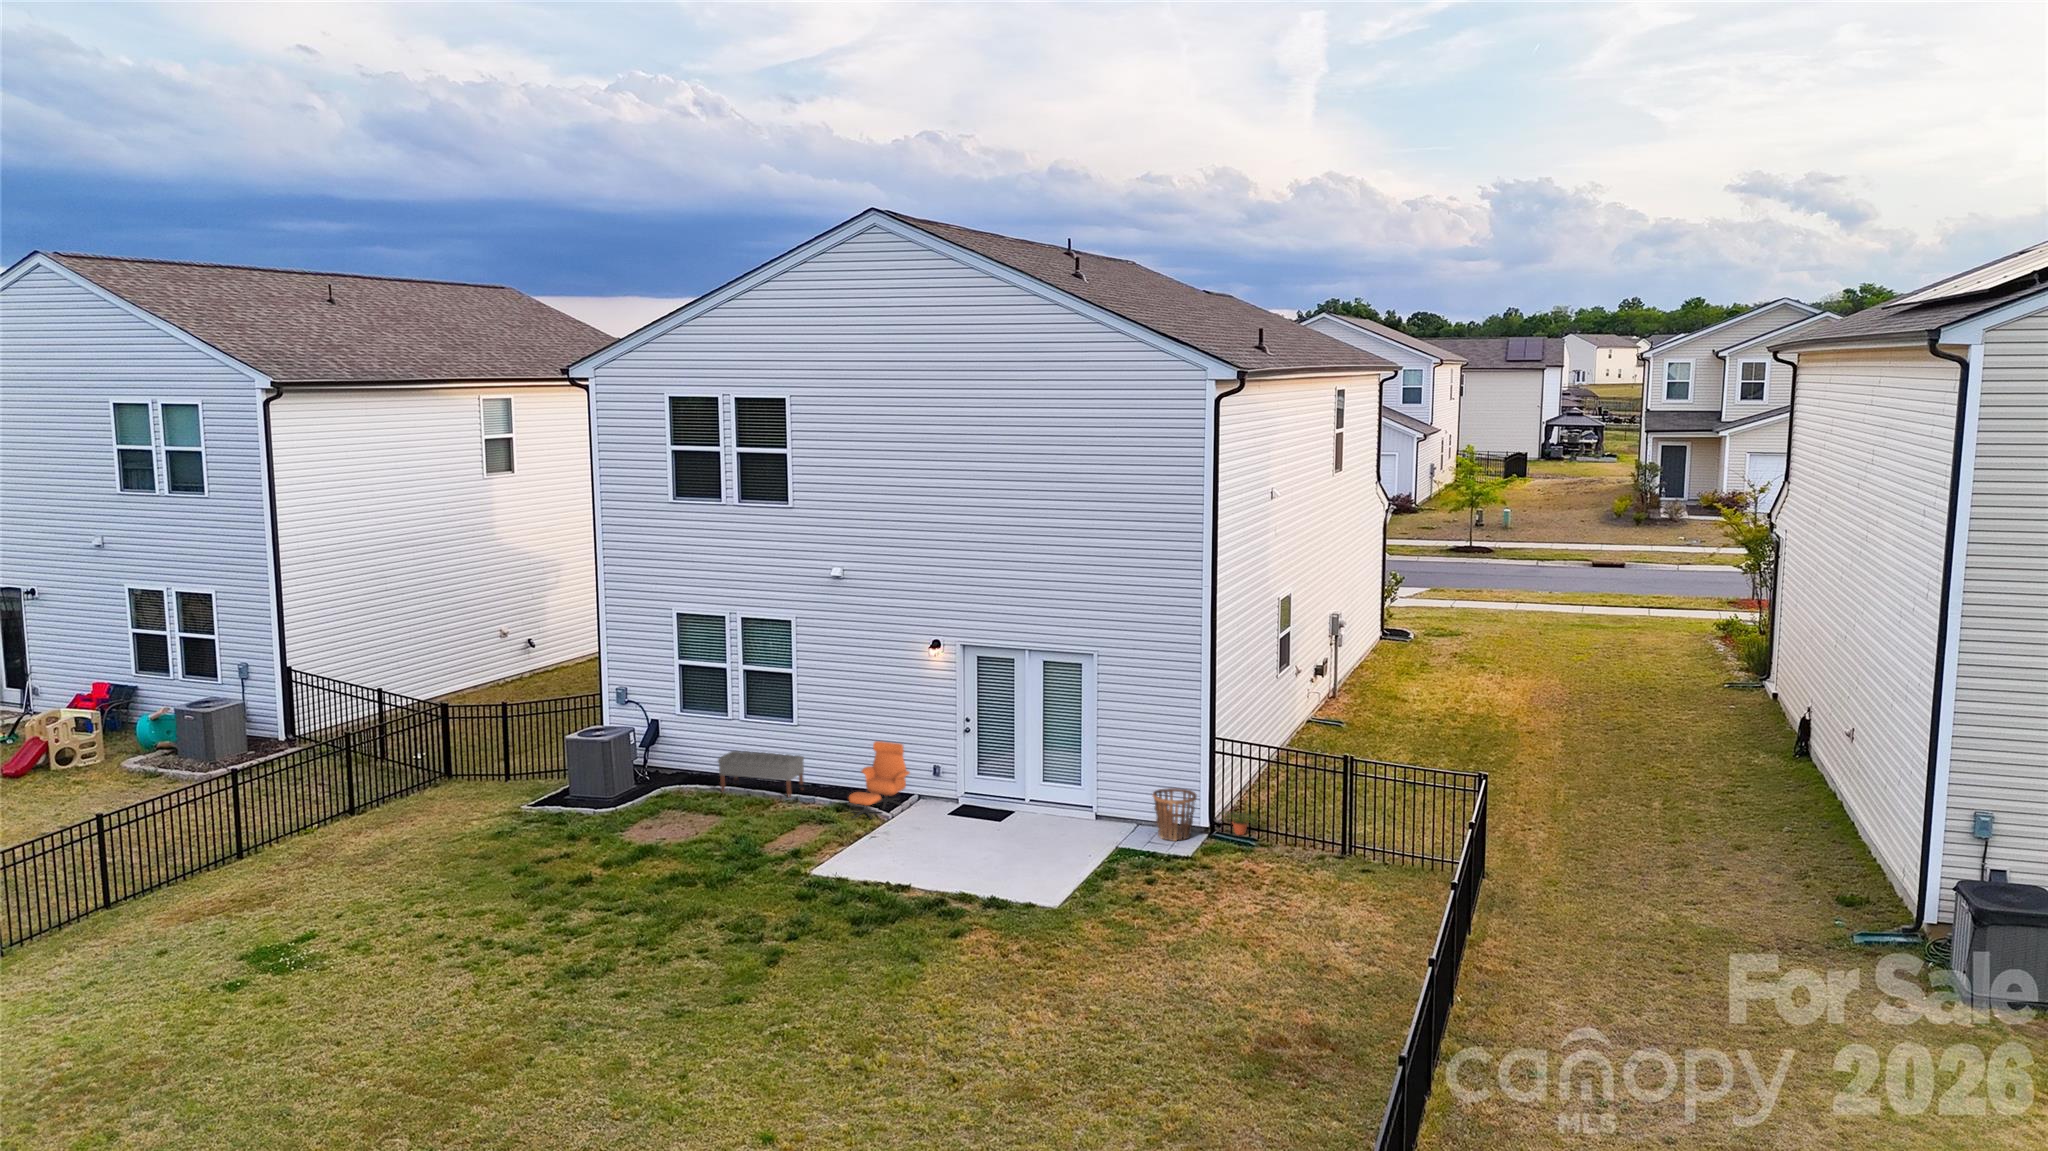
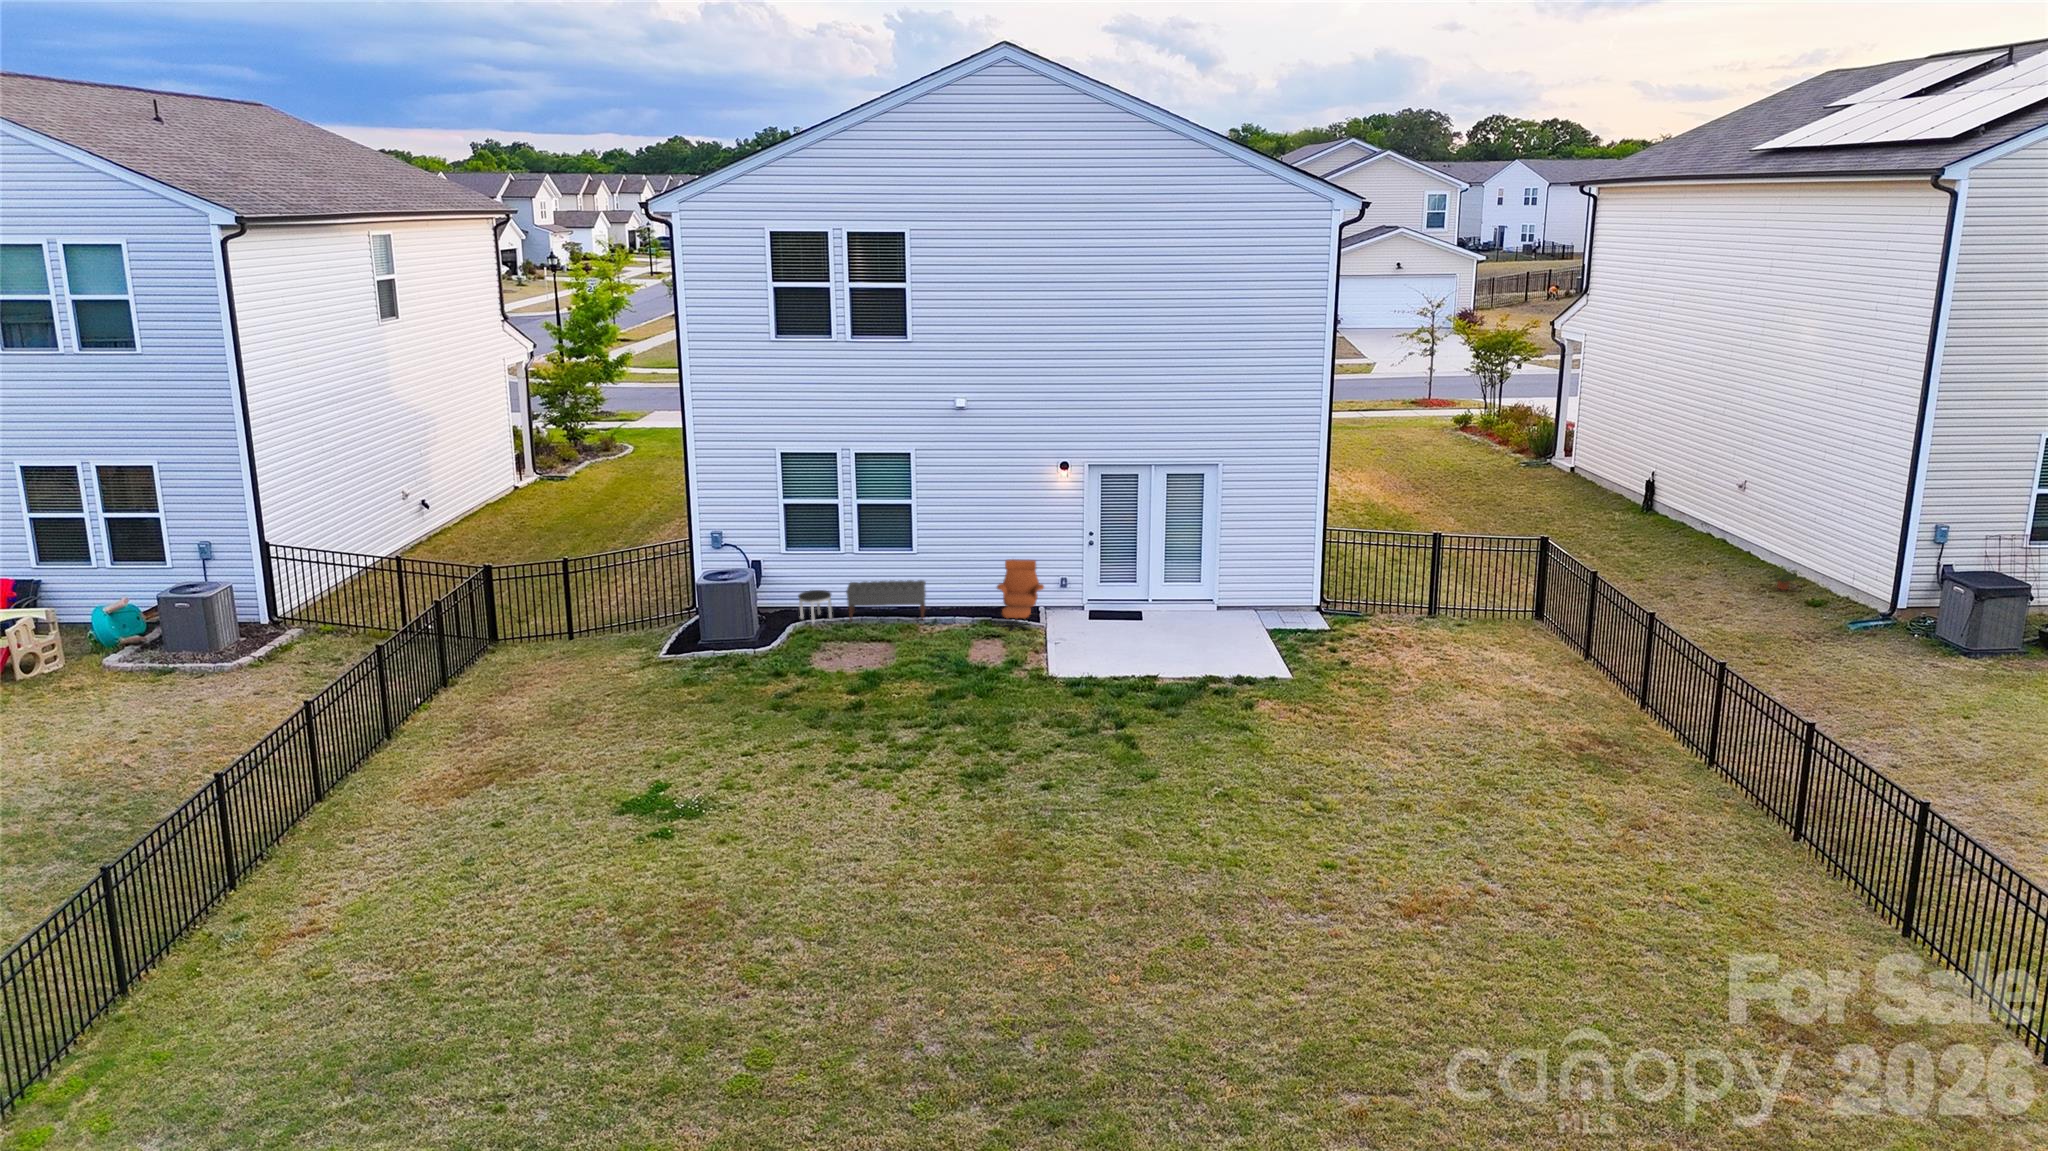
round table: none [679,756,714,790] -> present [798,590,832,623]
basket: present [1153,788,1196,841] -> none [1284,575,1322,619]
potted plant: present [1221,810,1260,835] -> present [1769,569,1801,590]

